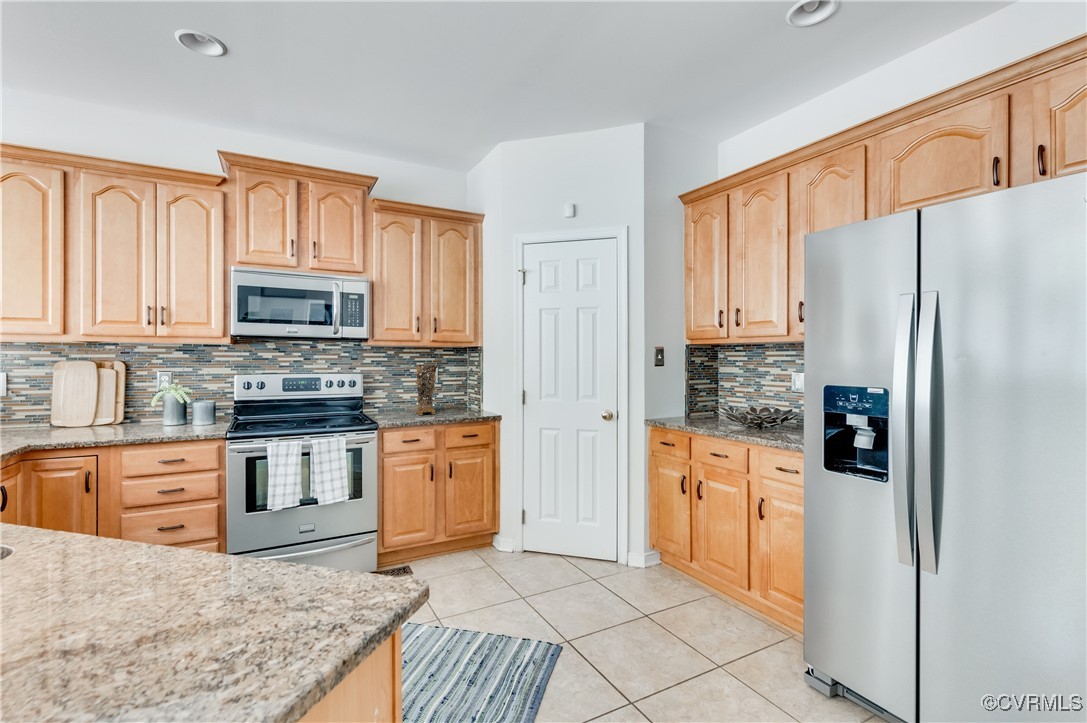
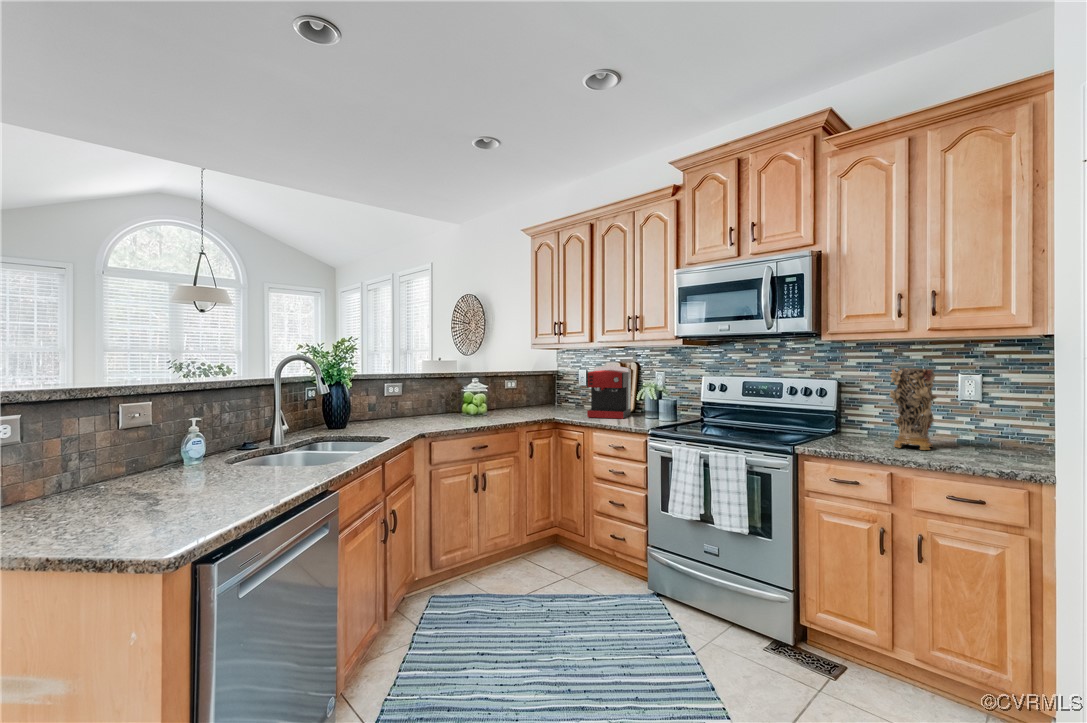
coffee maker: none [69,366,145,435] -> present [587,366,631,419]

